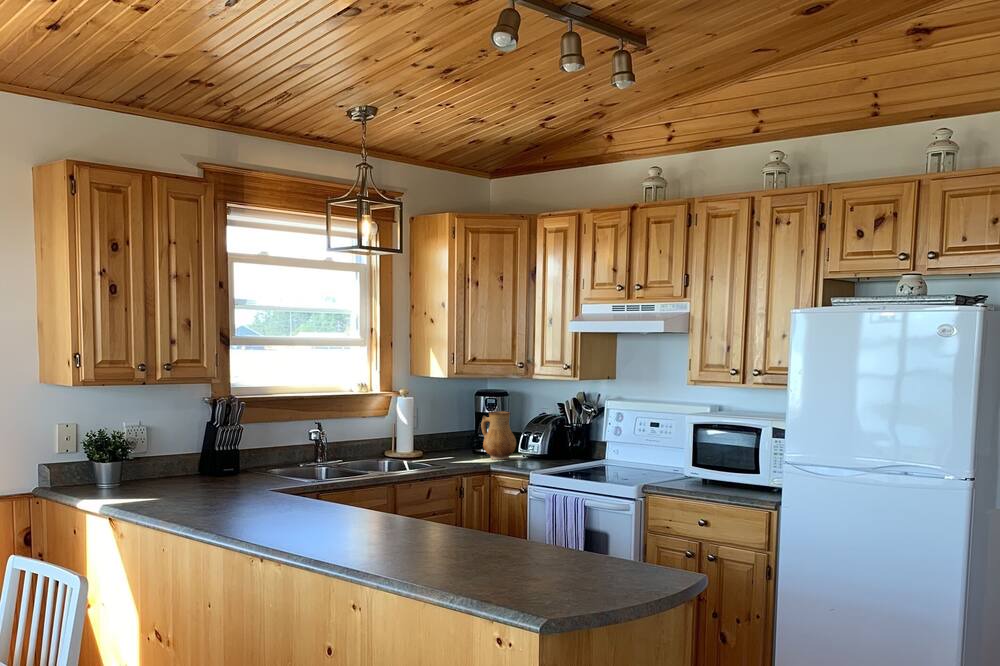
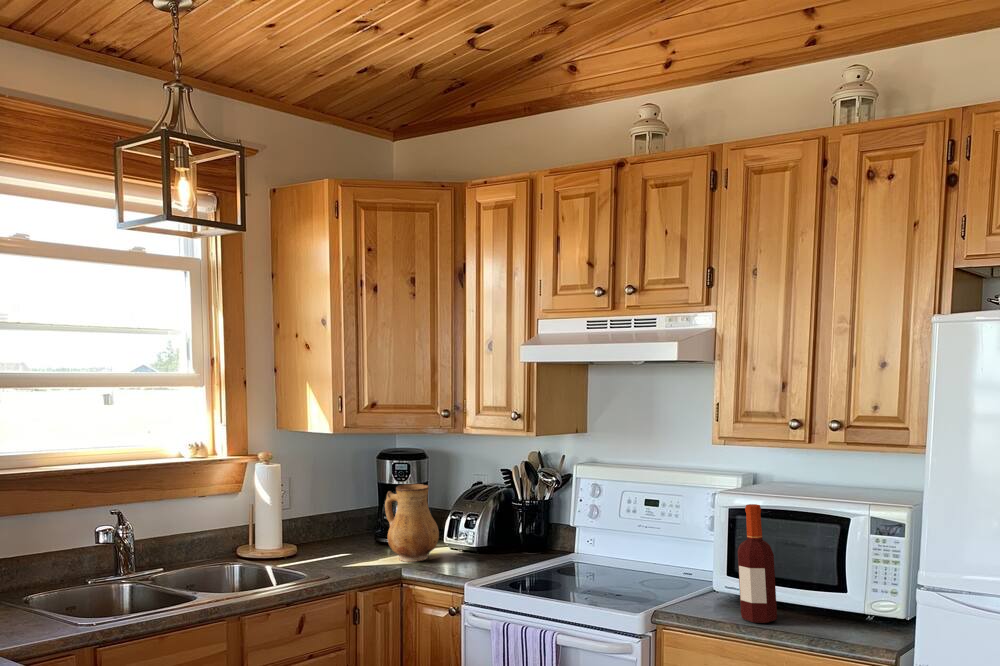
bottle: none [695,418,717,486] -> present [738,504,777,623]

